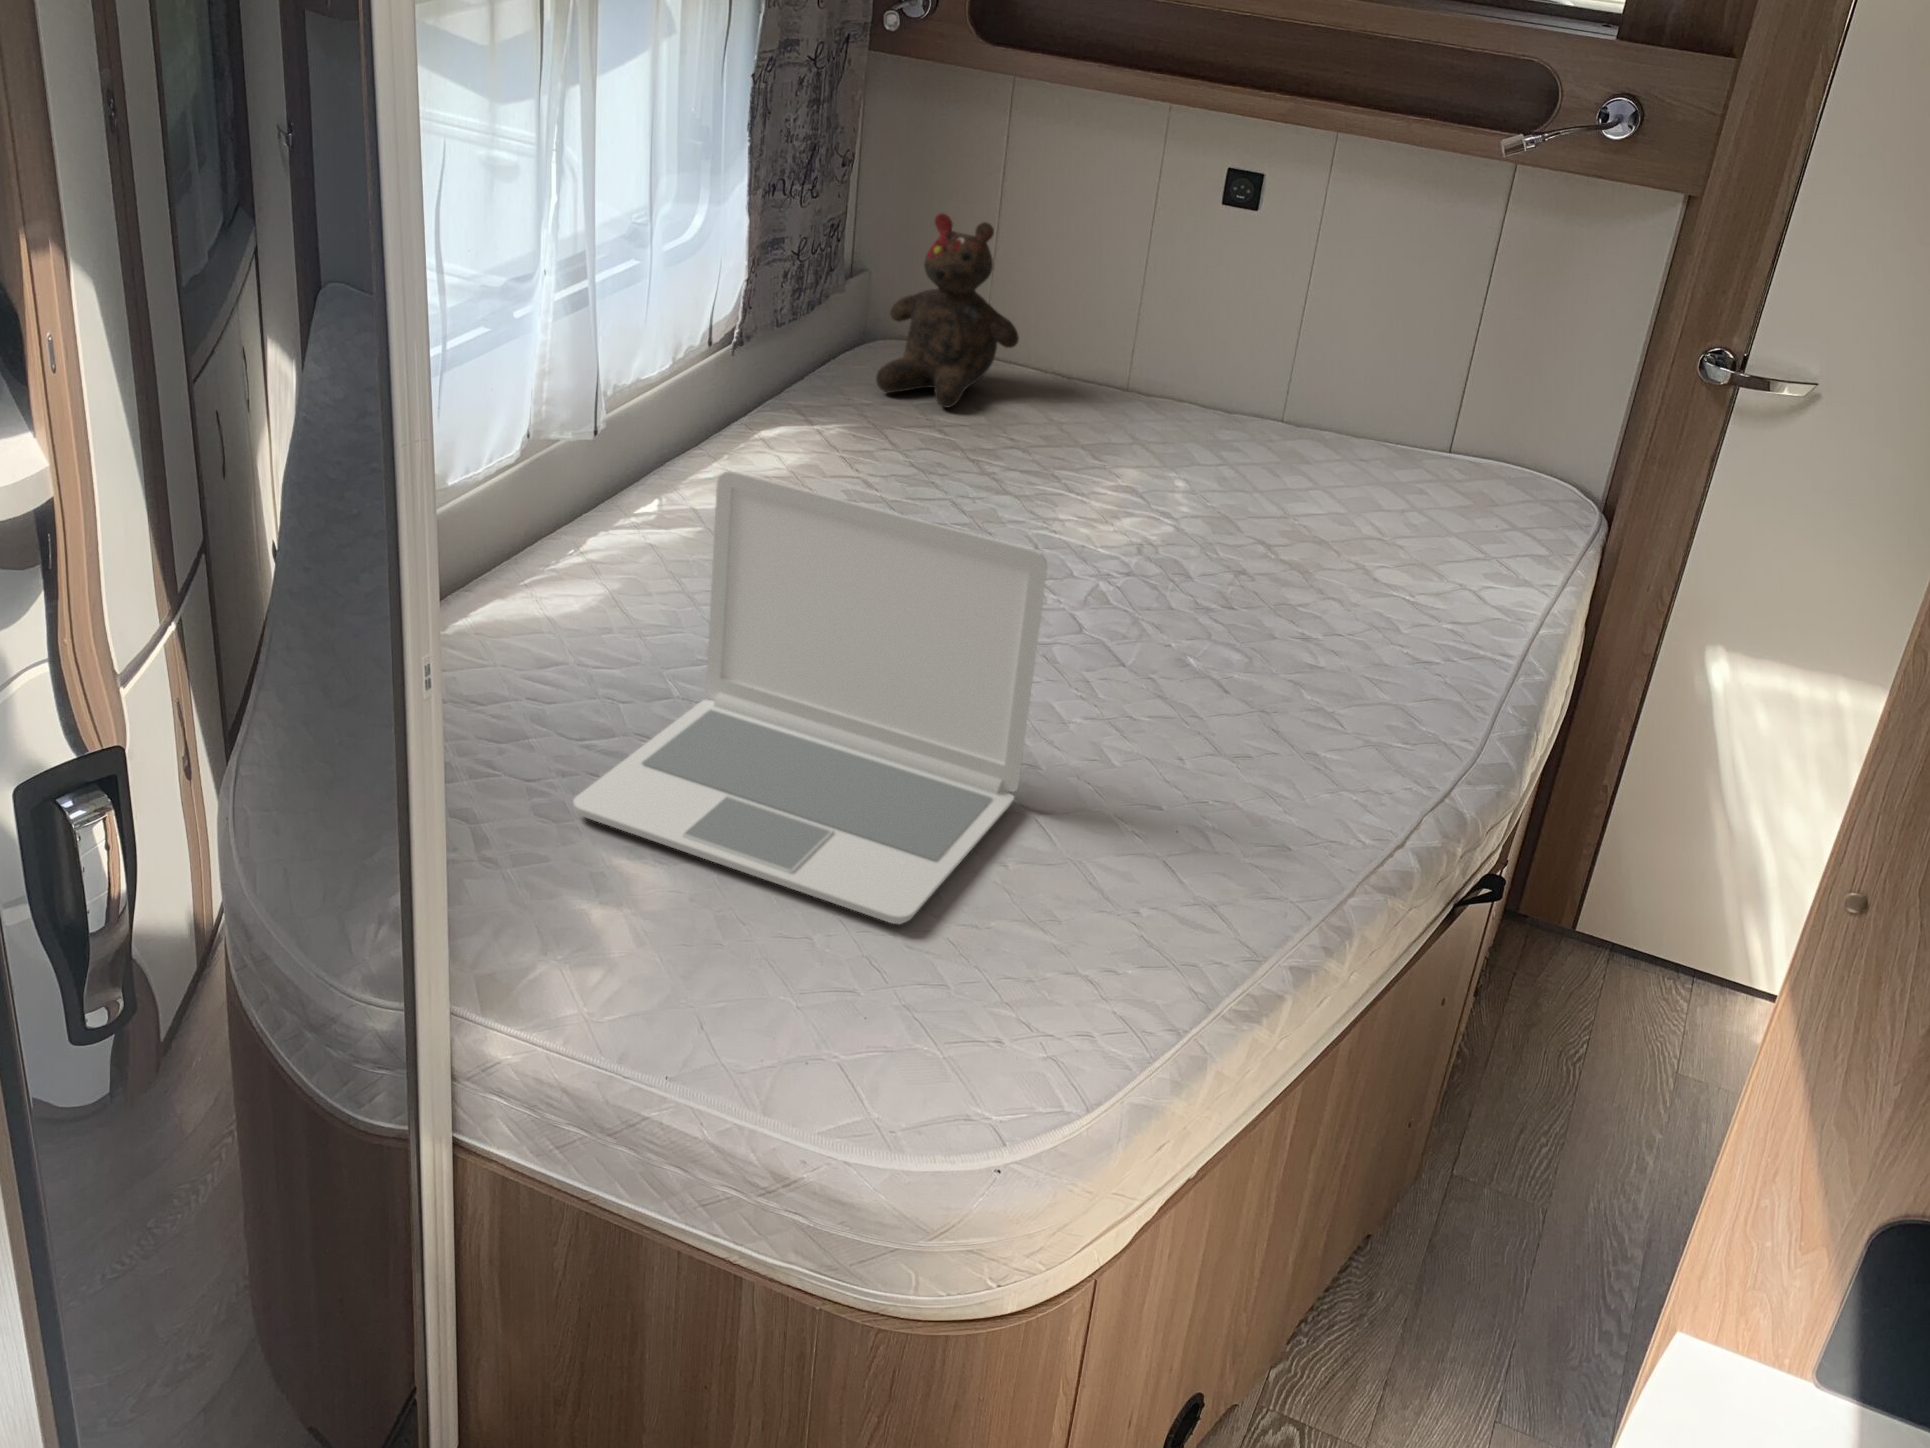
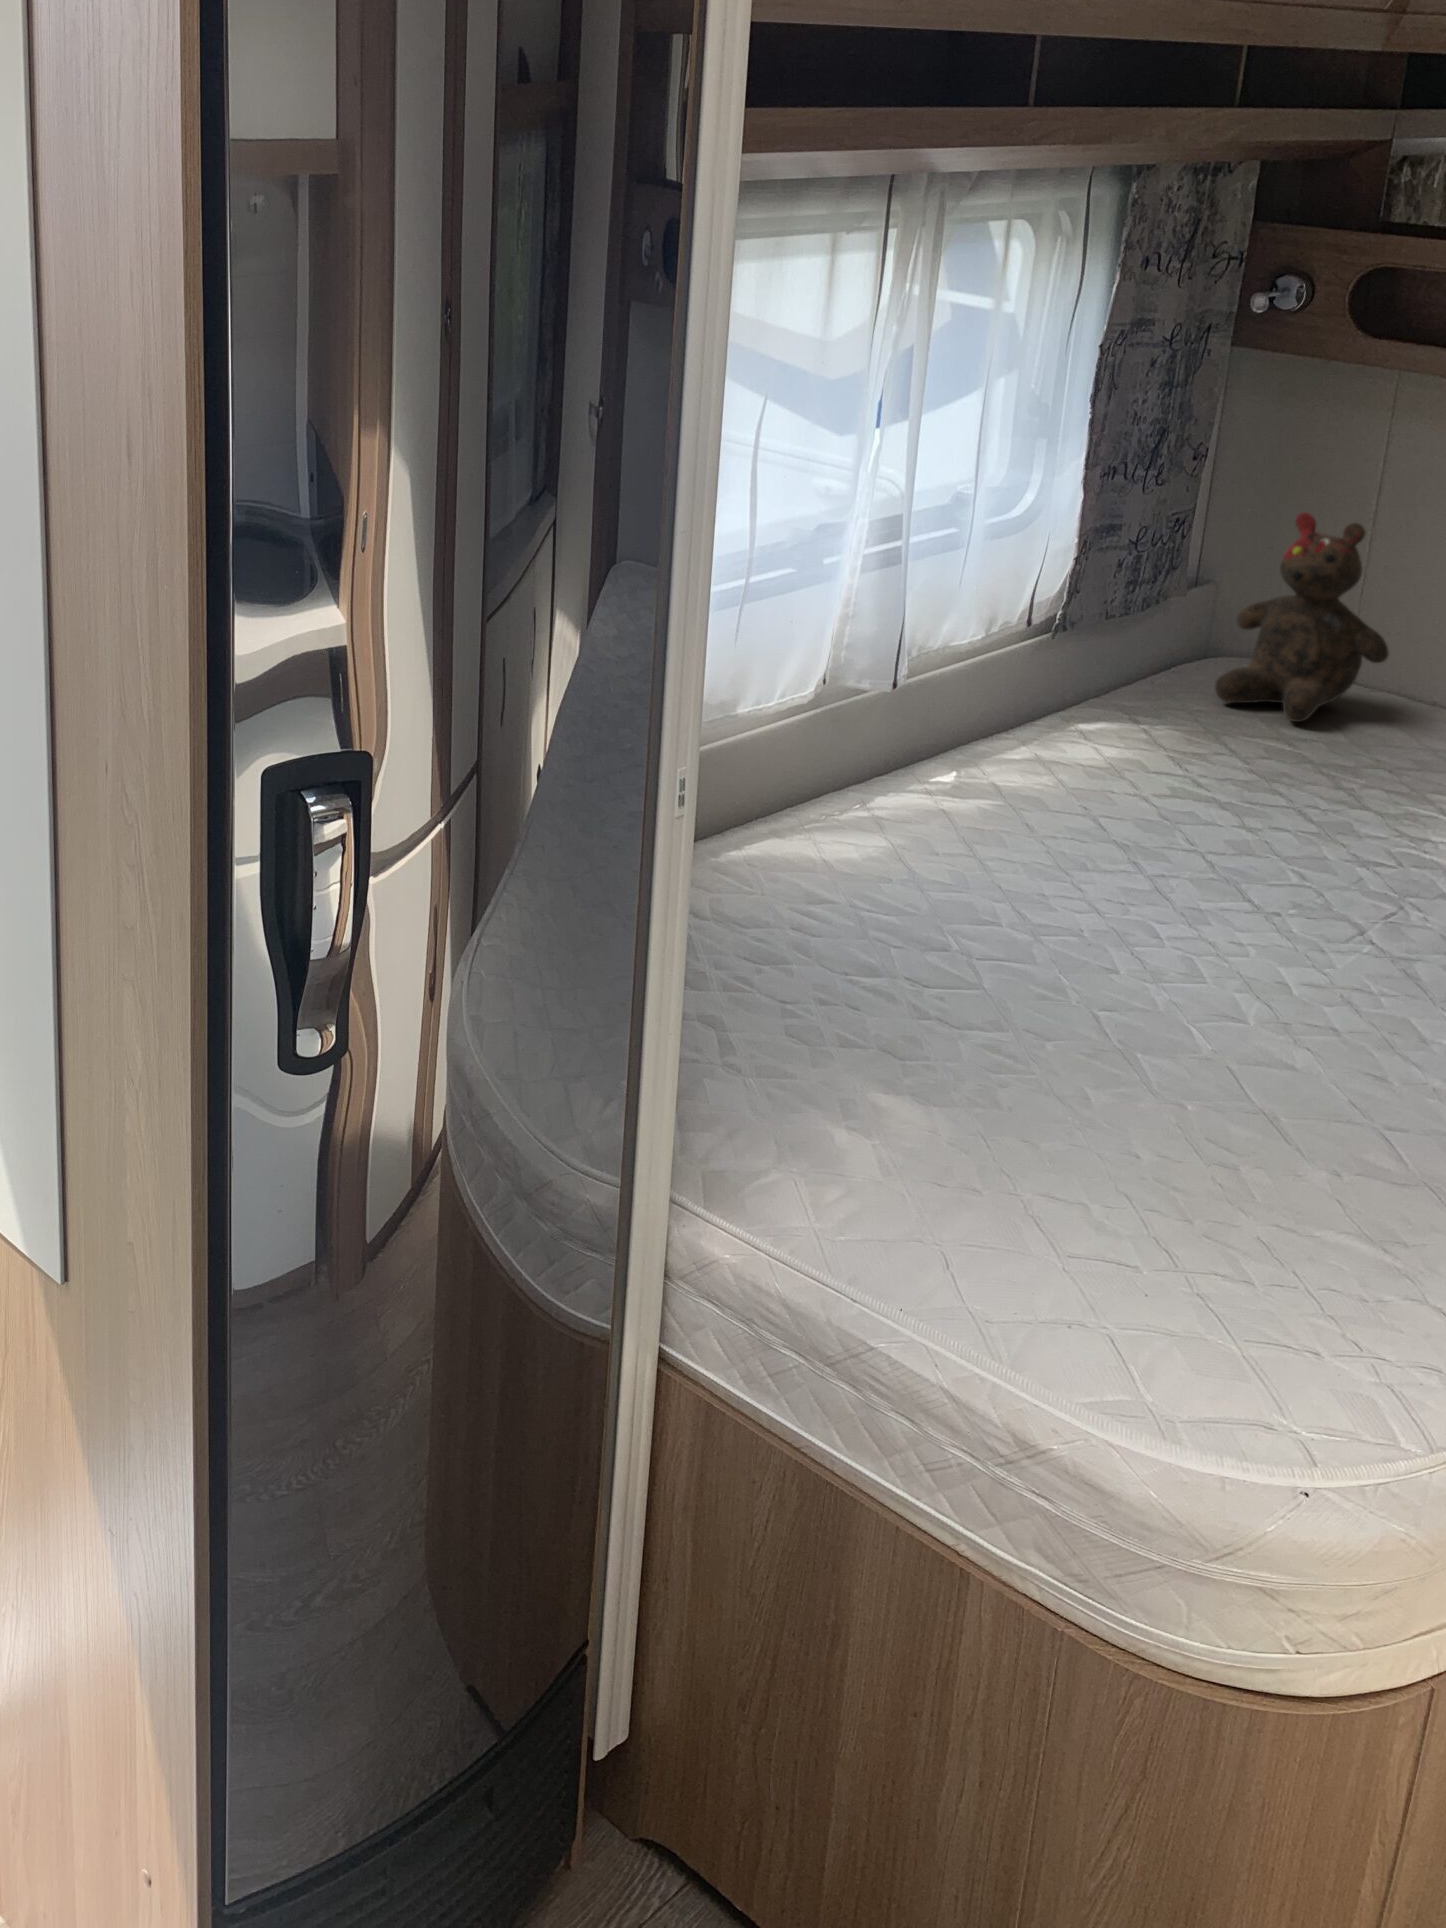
laptop: present [573,471,1047,924] -> none [829,702,1404,1208]

